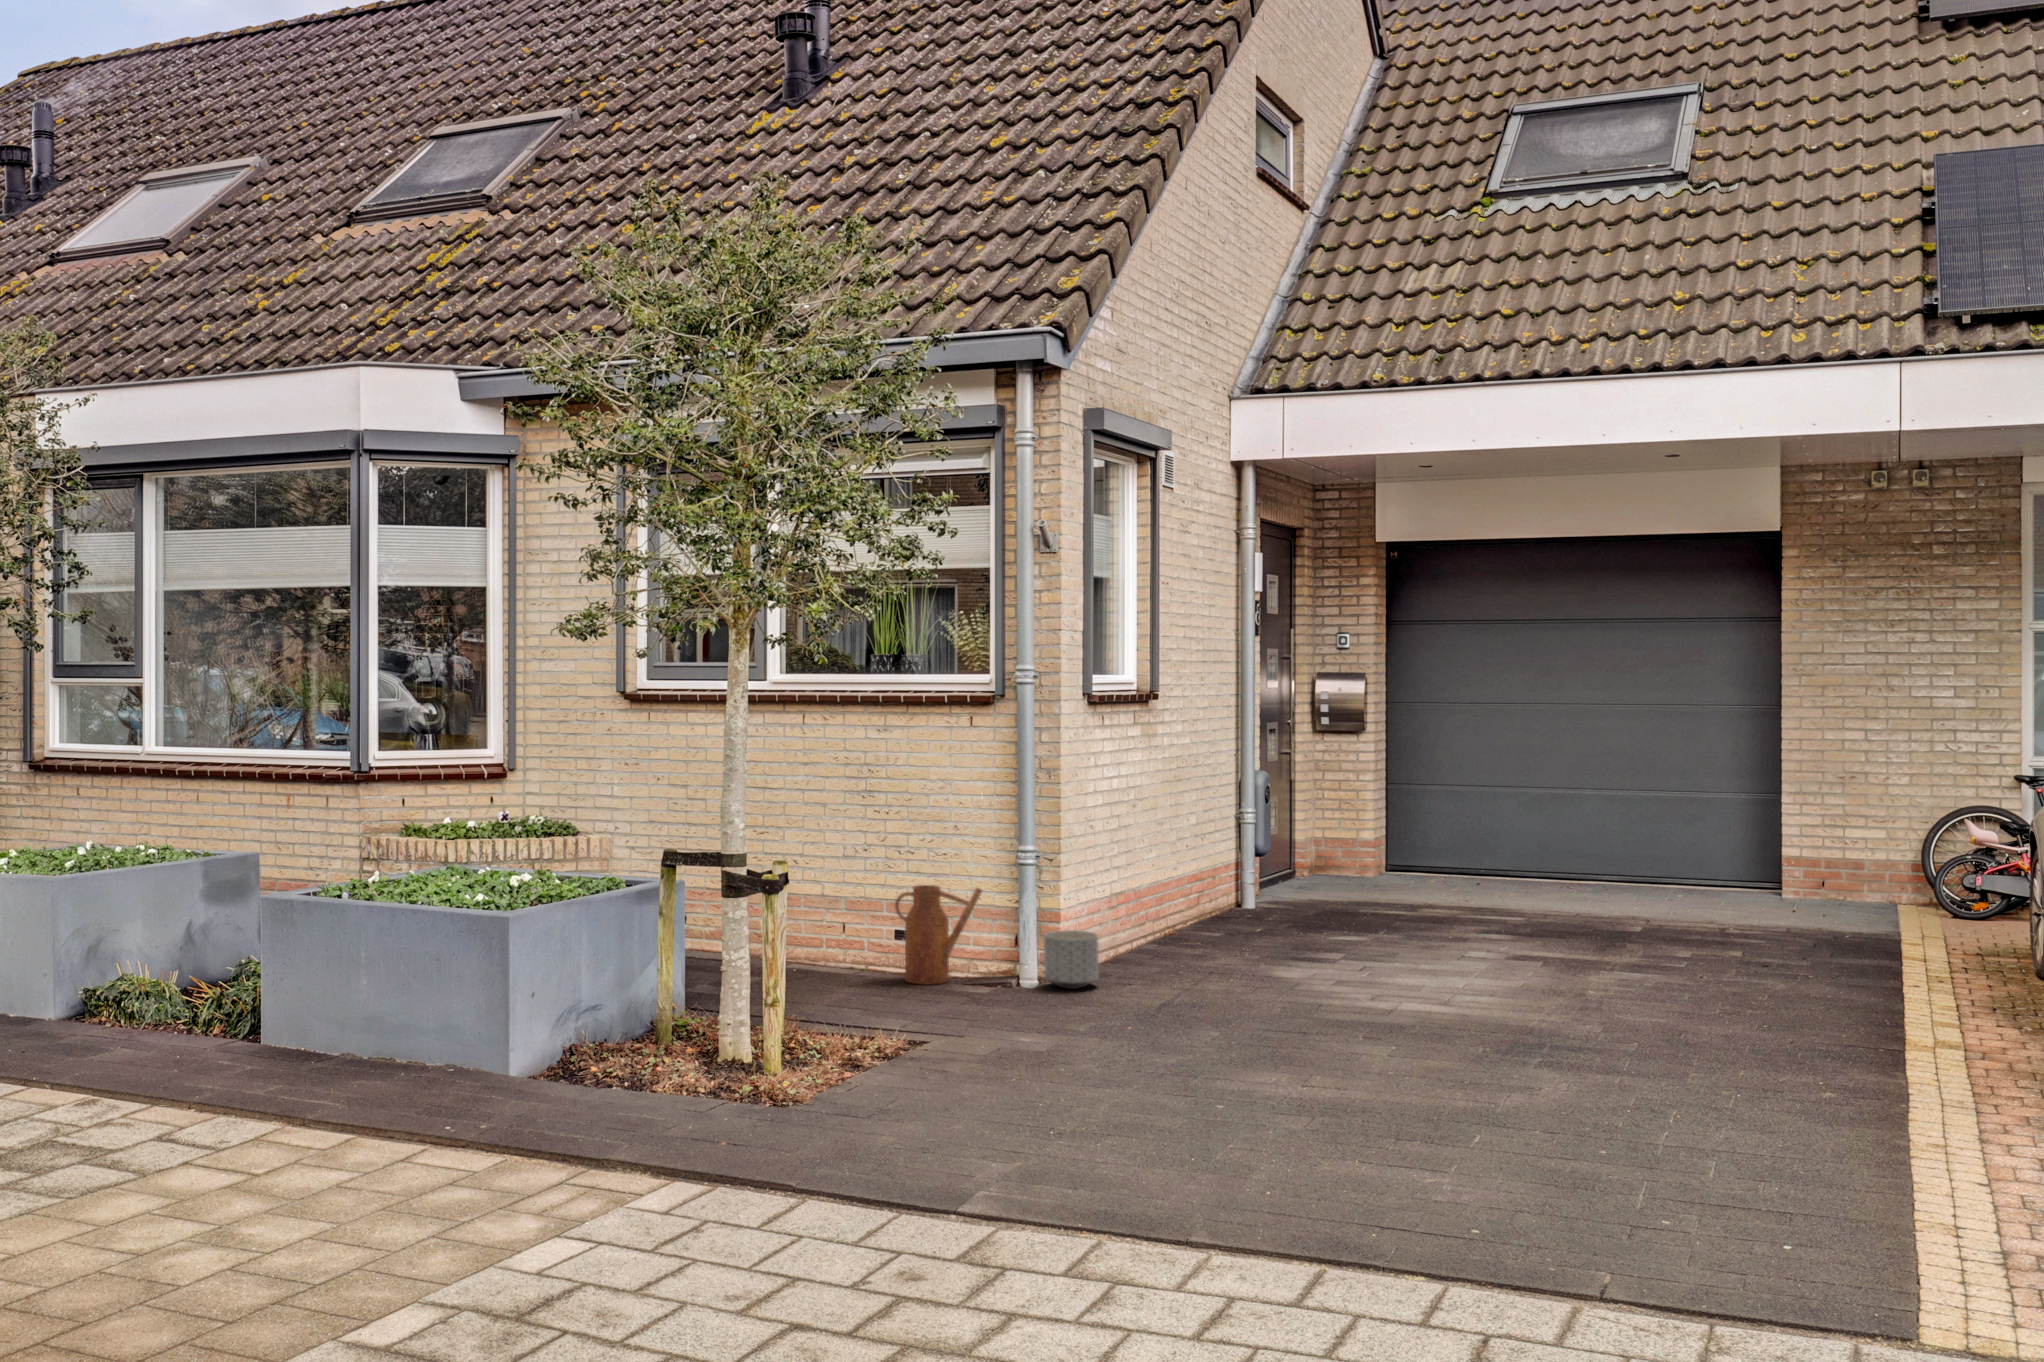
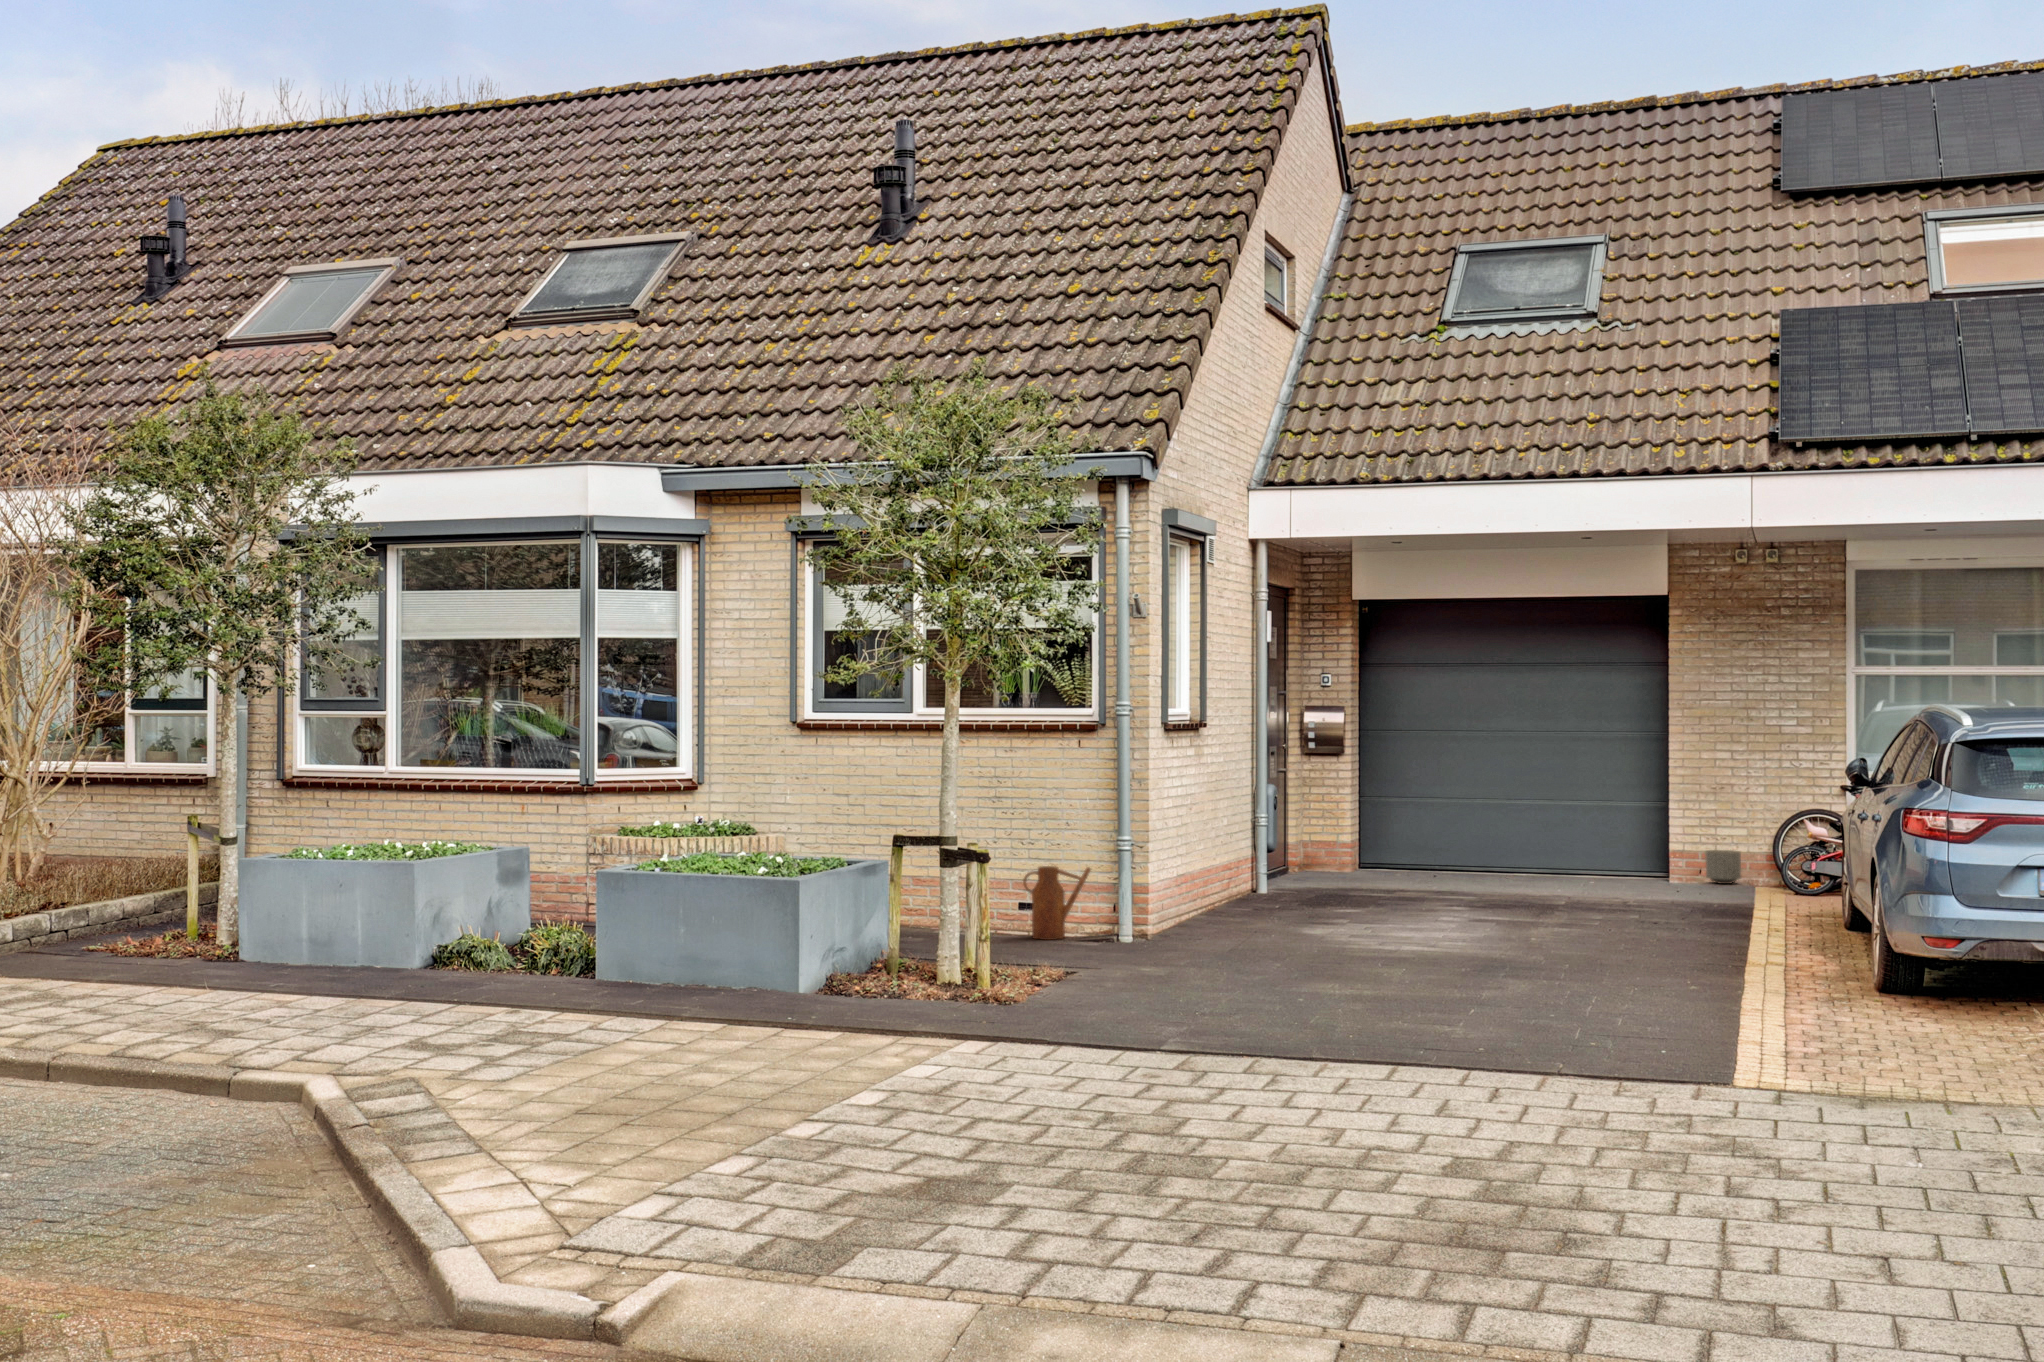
planter: present [1044,930,1099,989] -> present [1705,850,1741,884]

